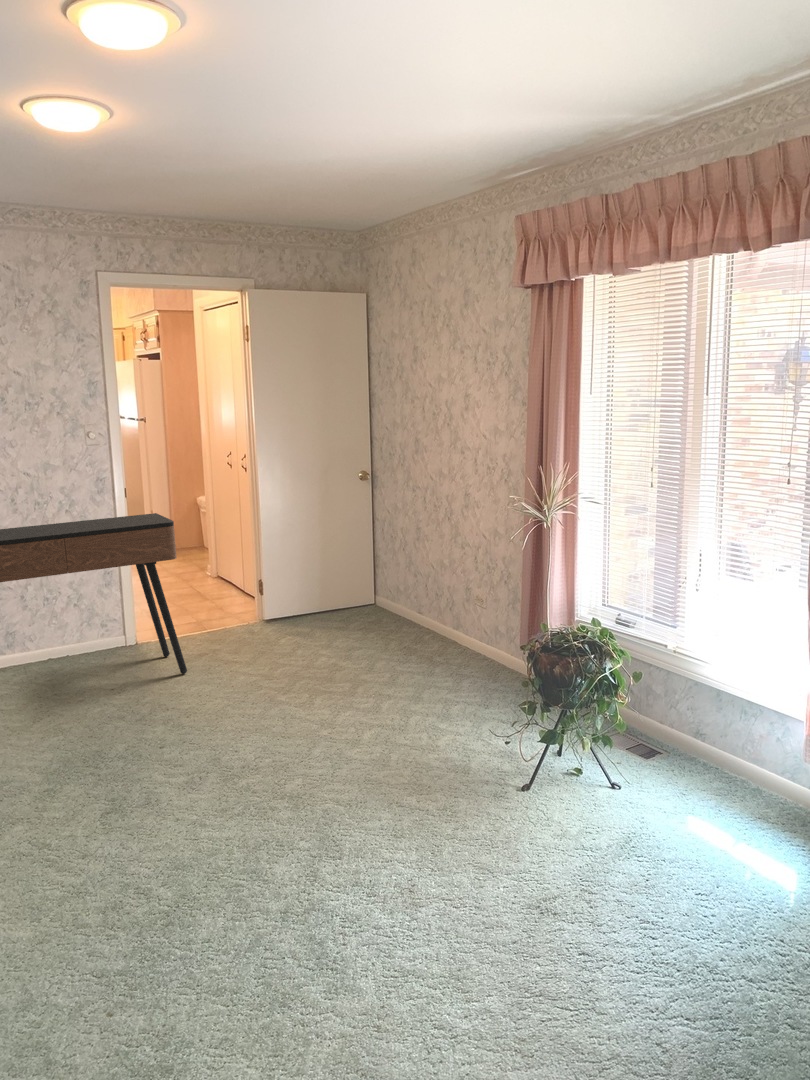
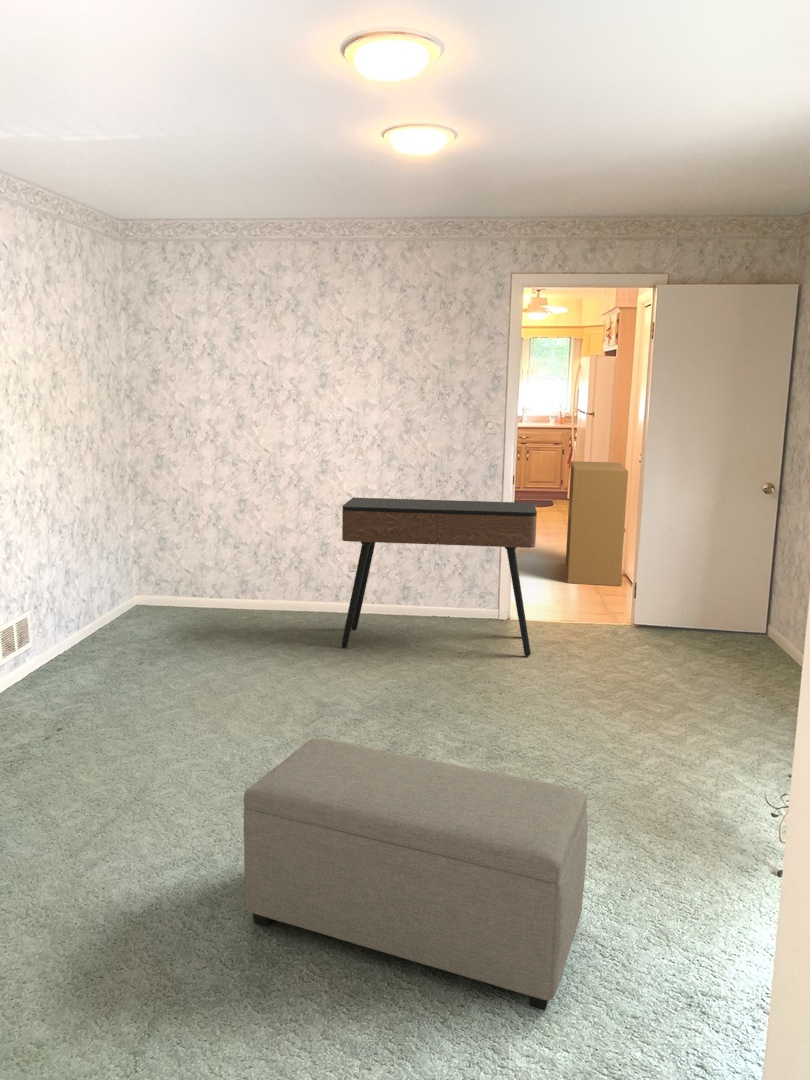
bookshelf: none [140,465,221,595] -> present [566,461,628,586]
ottoman: none [82,765,458,1044] -> present [244,738,588,1010]

